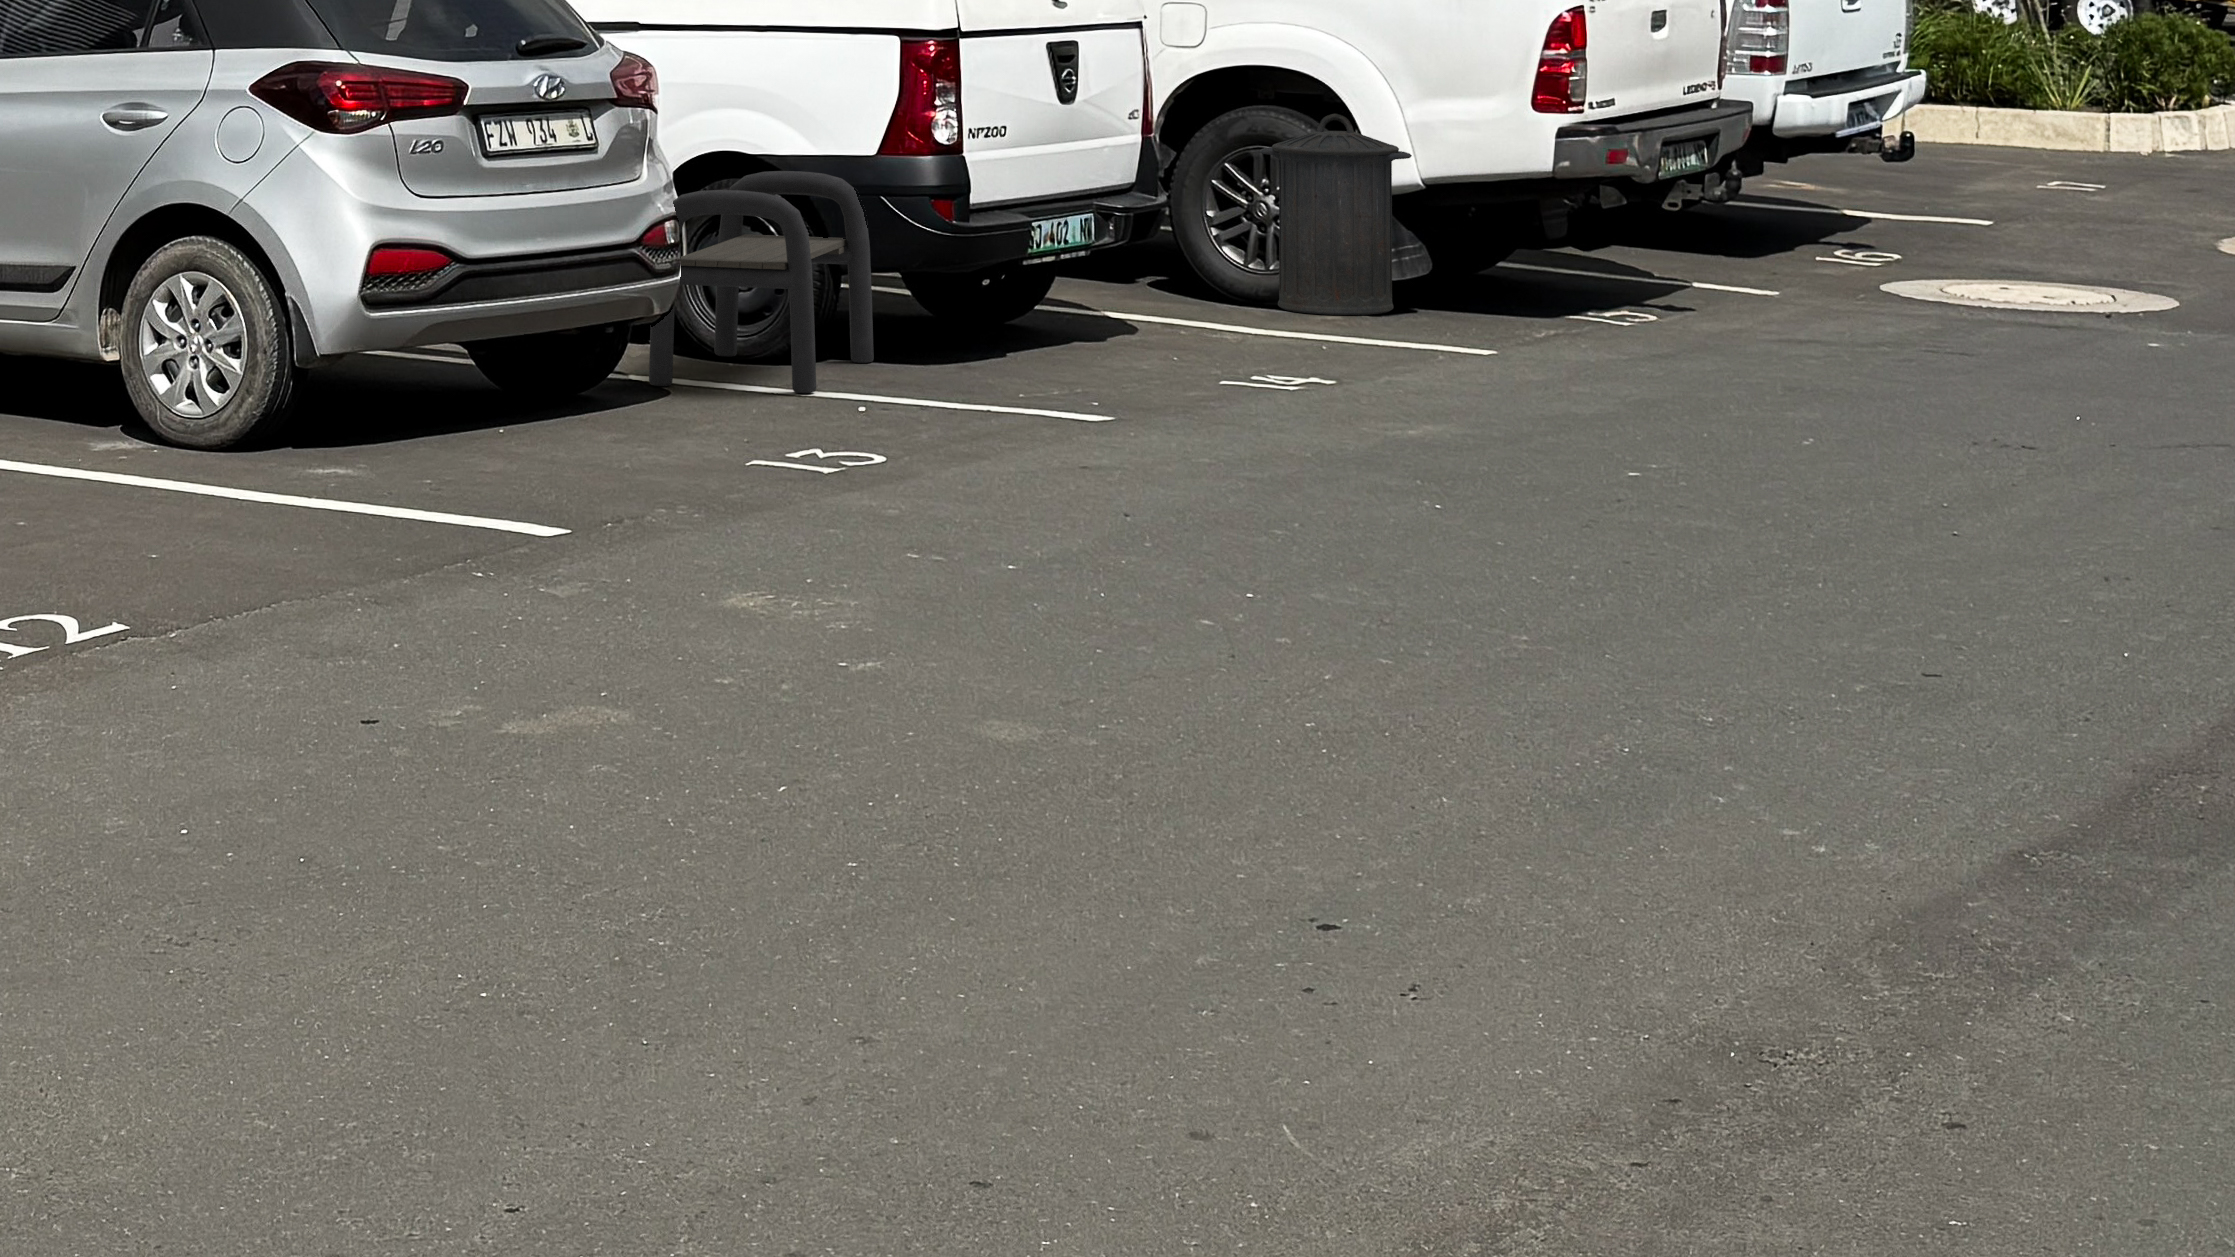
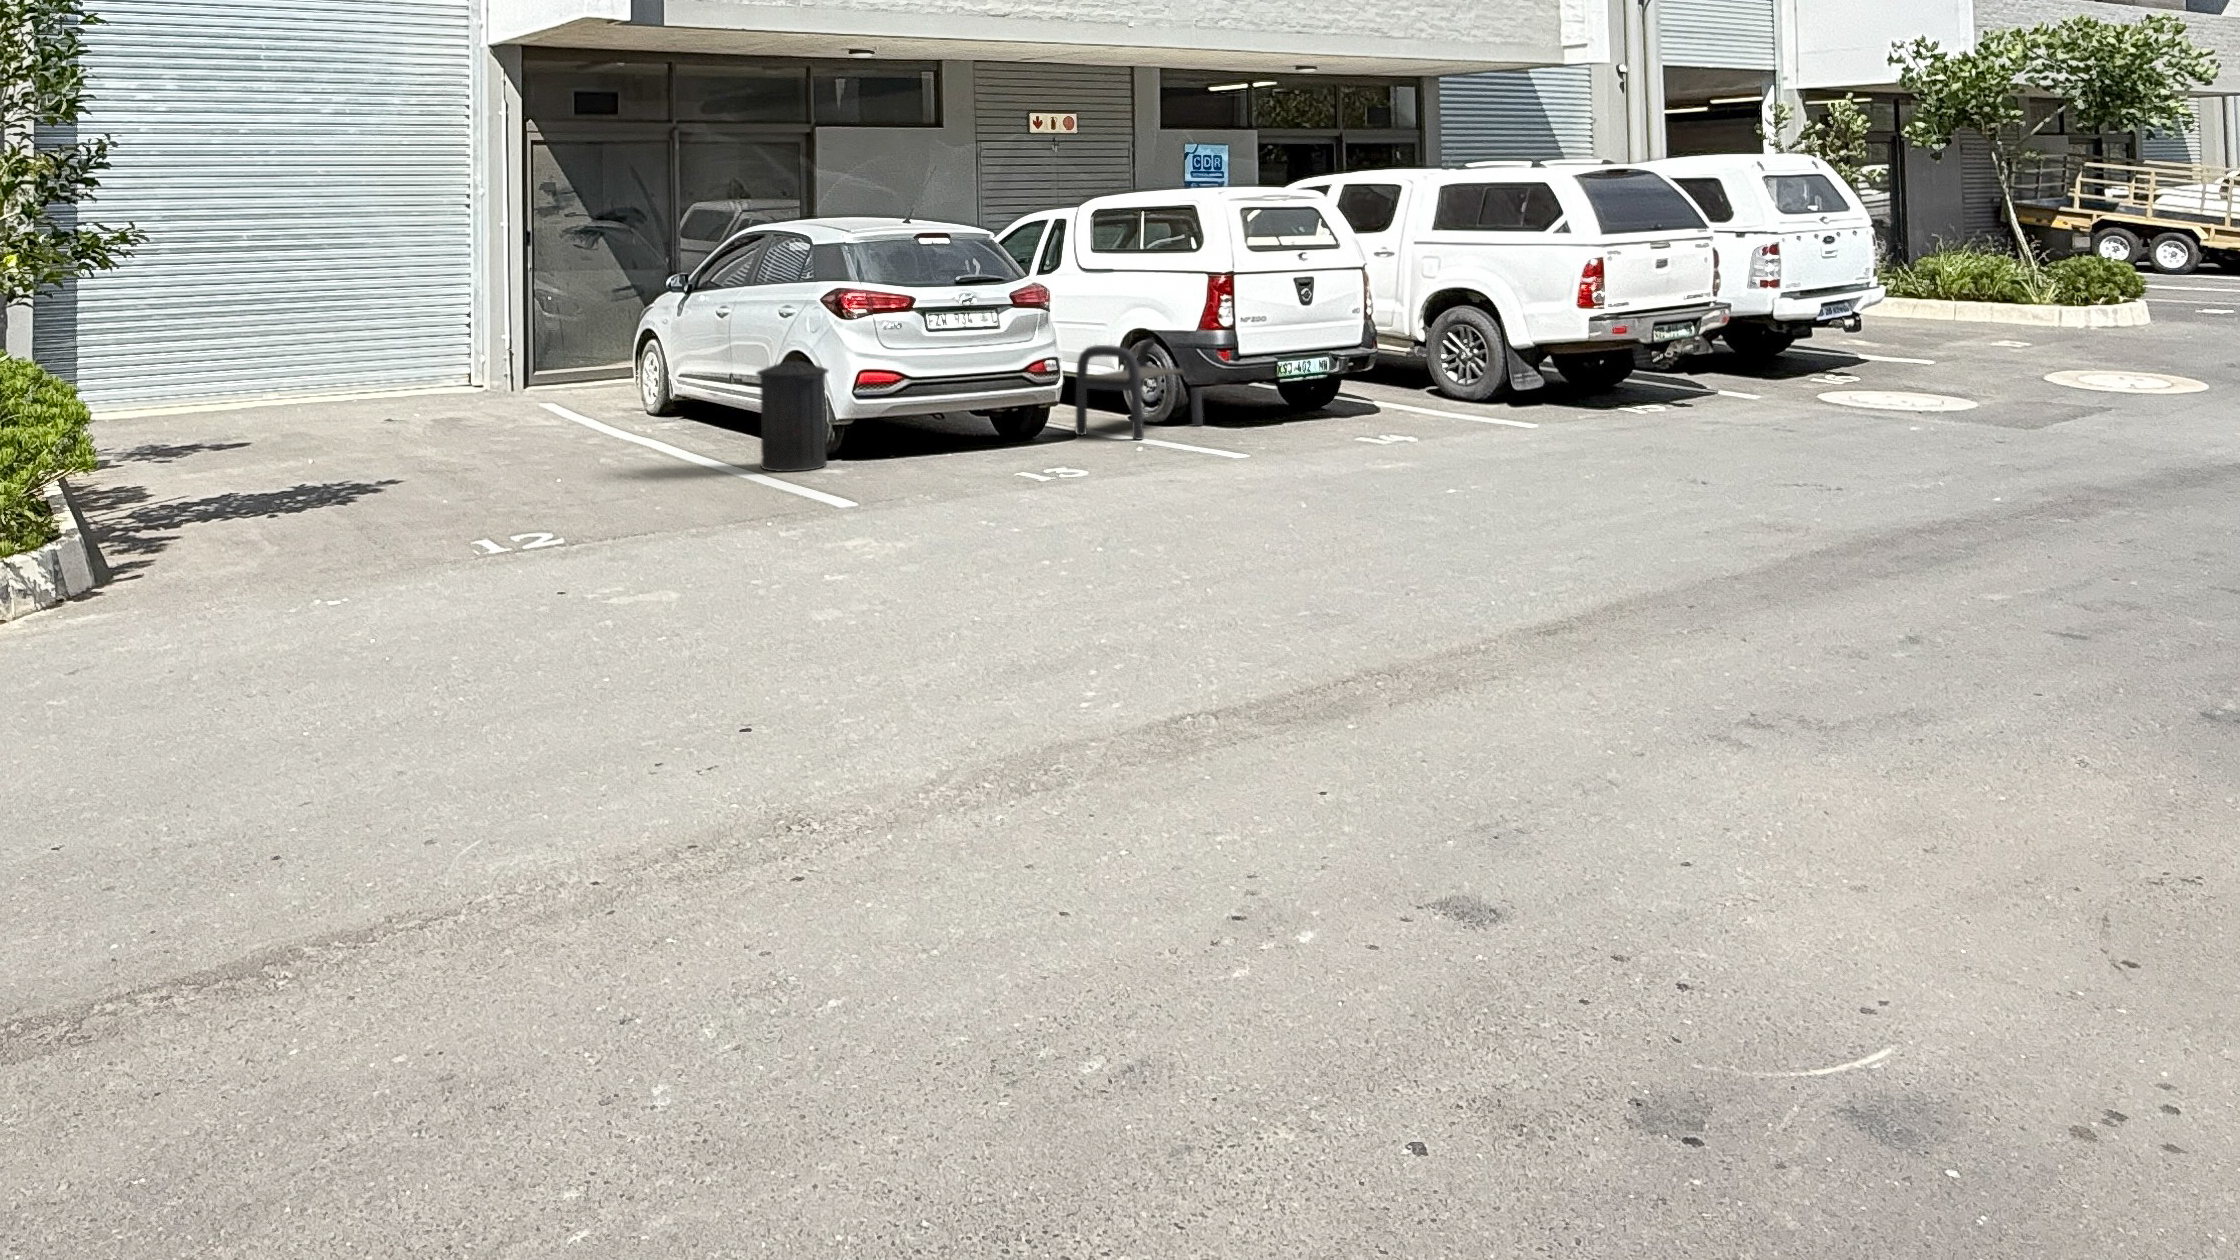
trash can: present [1260,114,1412,315] -> present [756,352,828,472]

